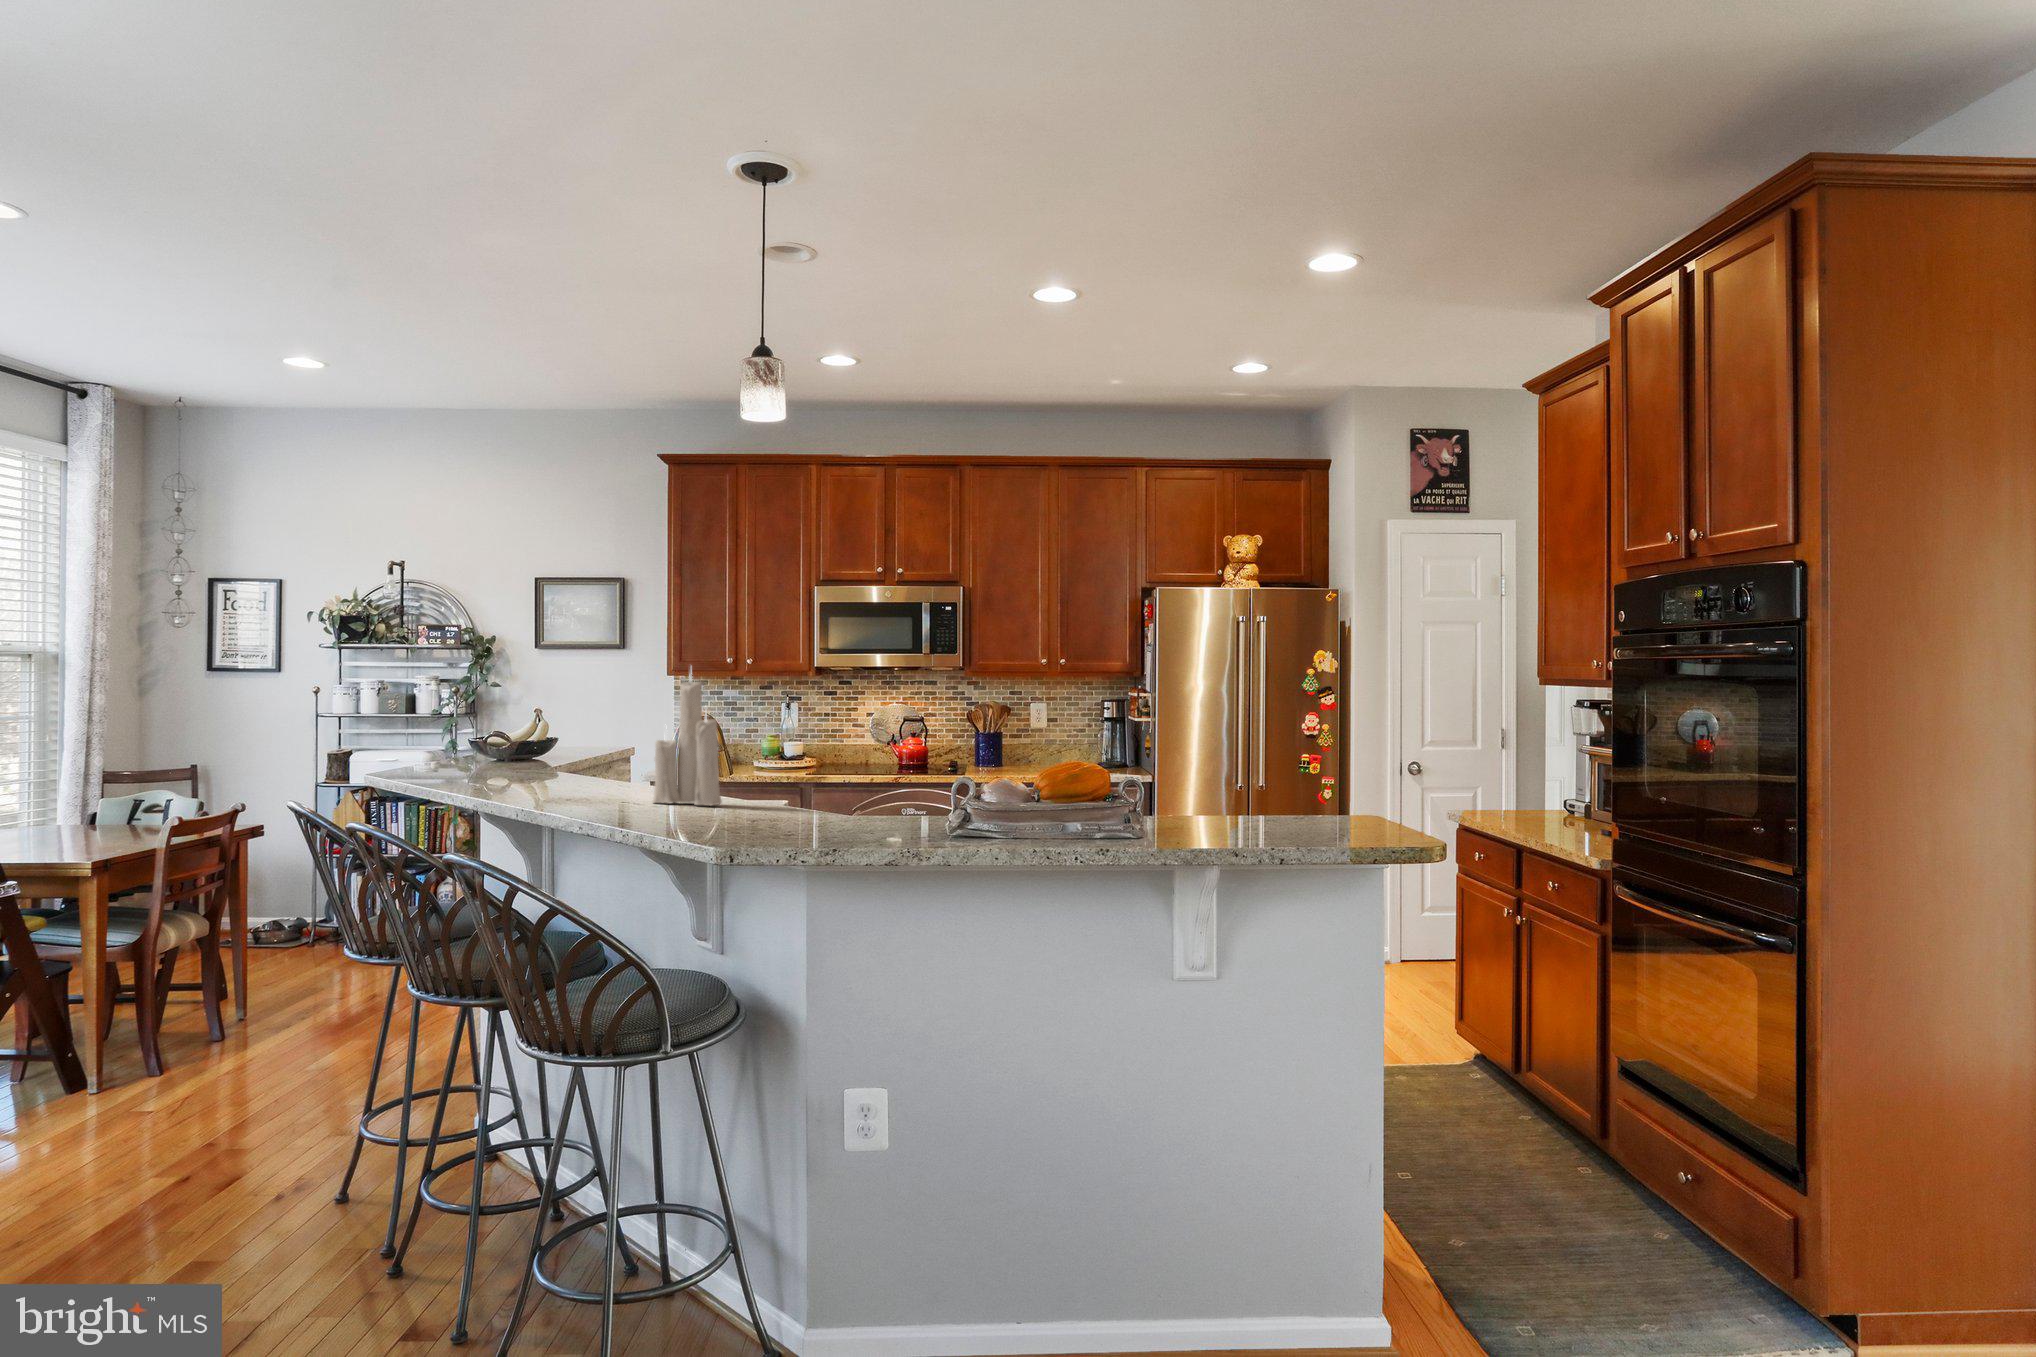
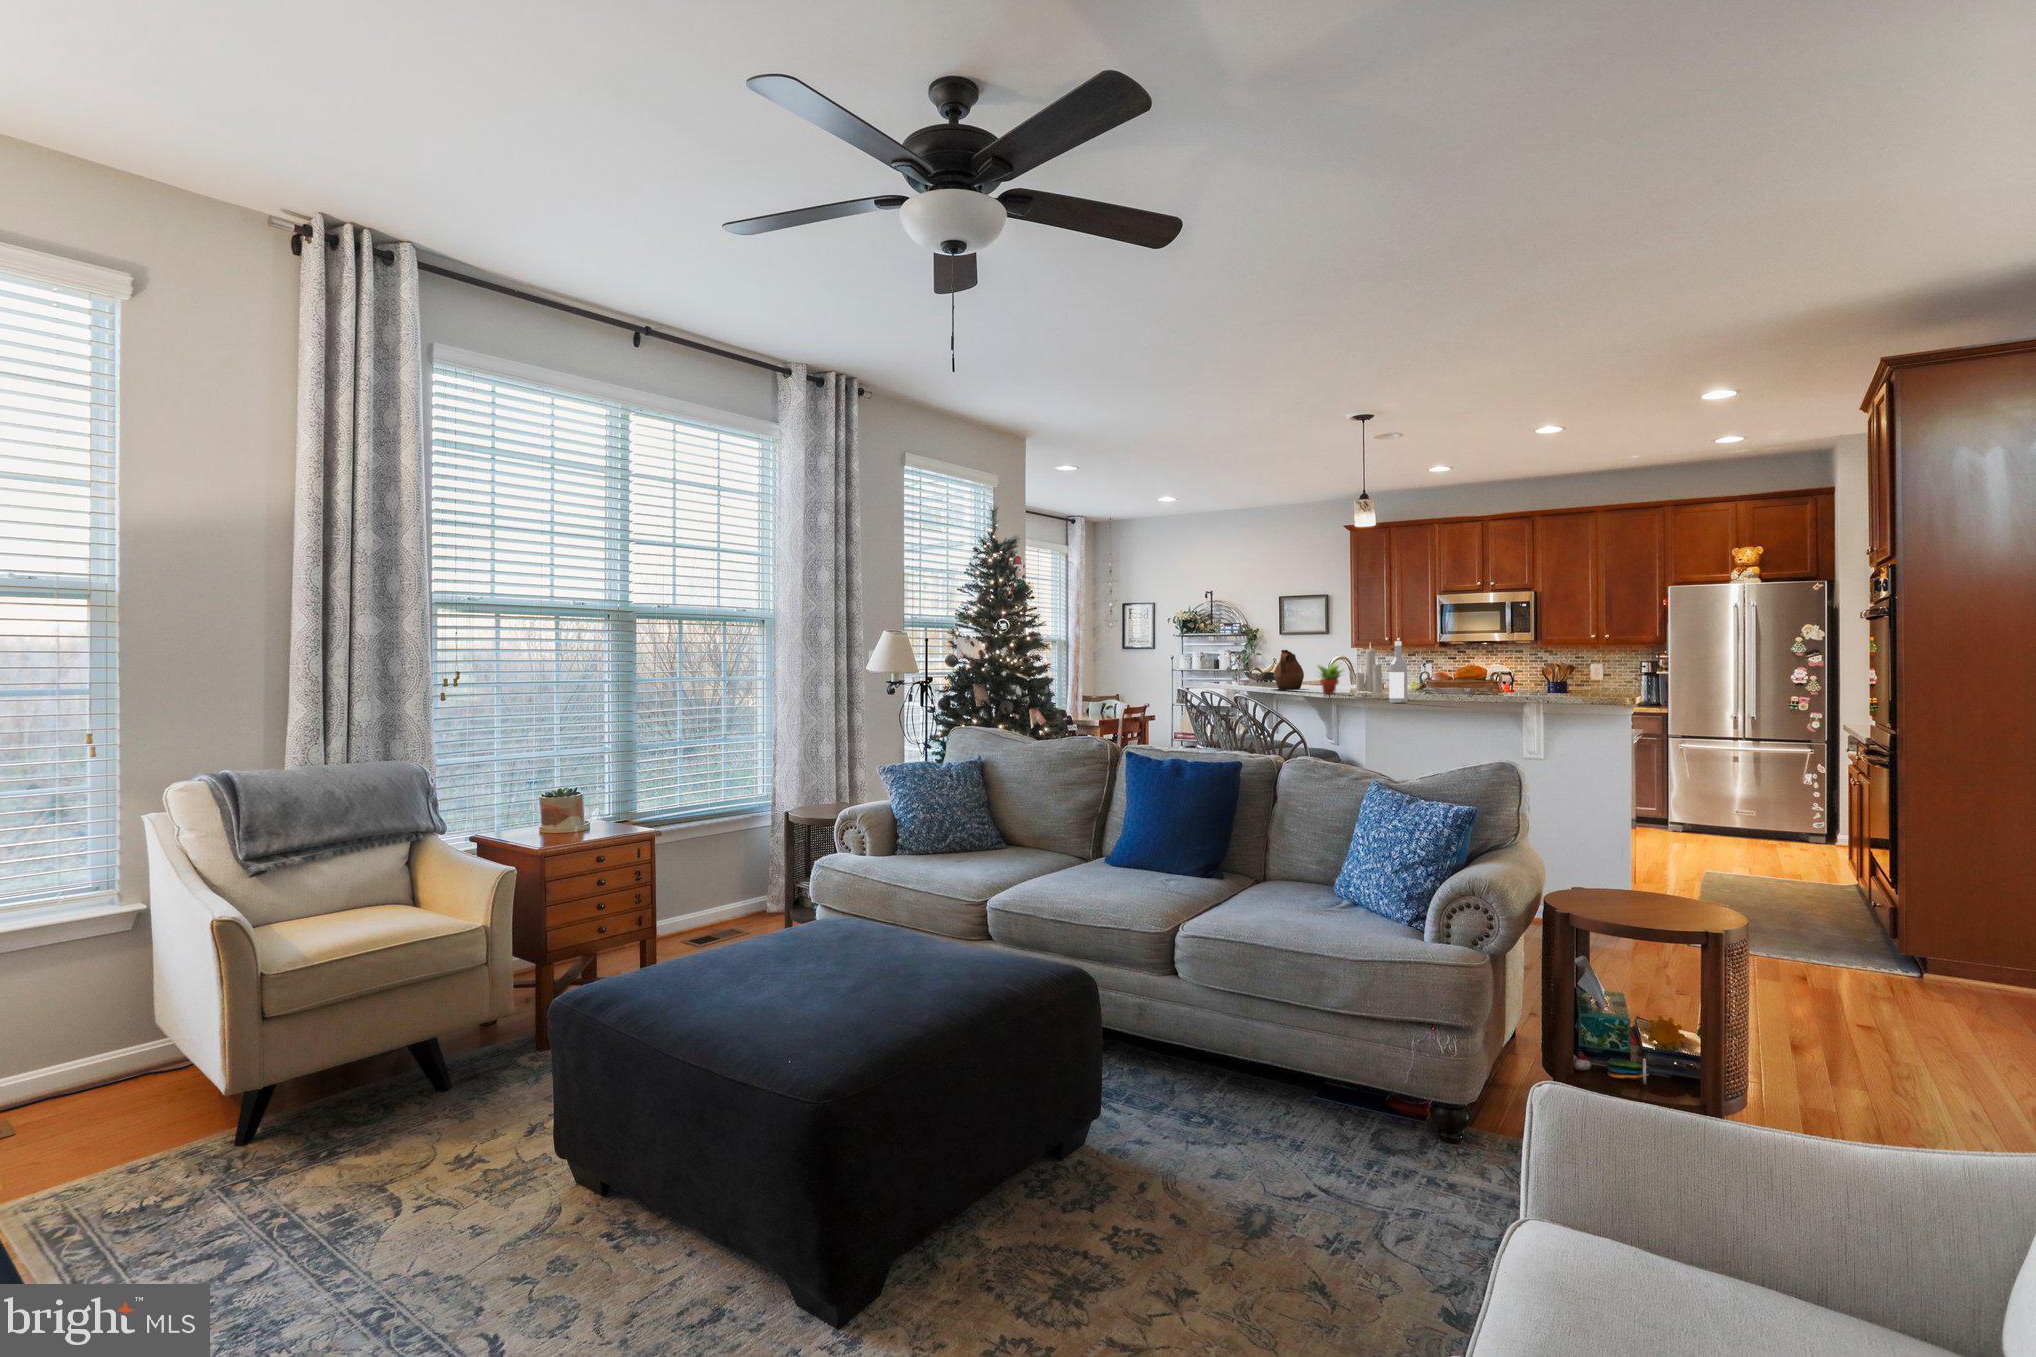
wine bottle: none [739,664,787,838] -> present [1389,641,1407,703]
ceramic pitcher: none [452,681,552,780] -> present [1273,650,1309,690]
succulent plant: none [553,709,635,789] -> present [1318,663,1343,694]

